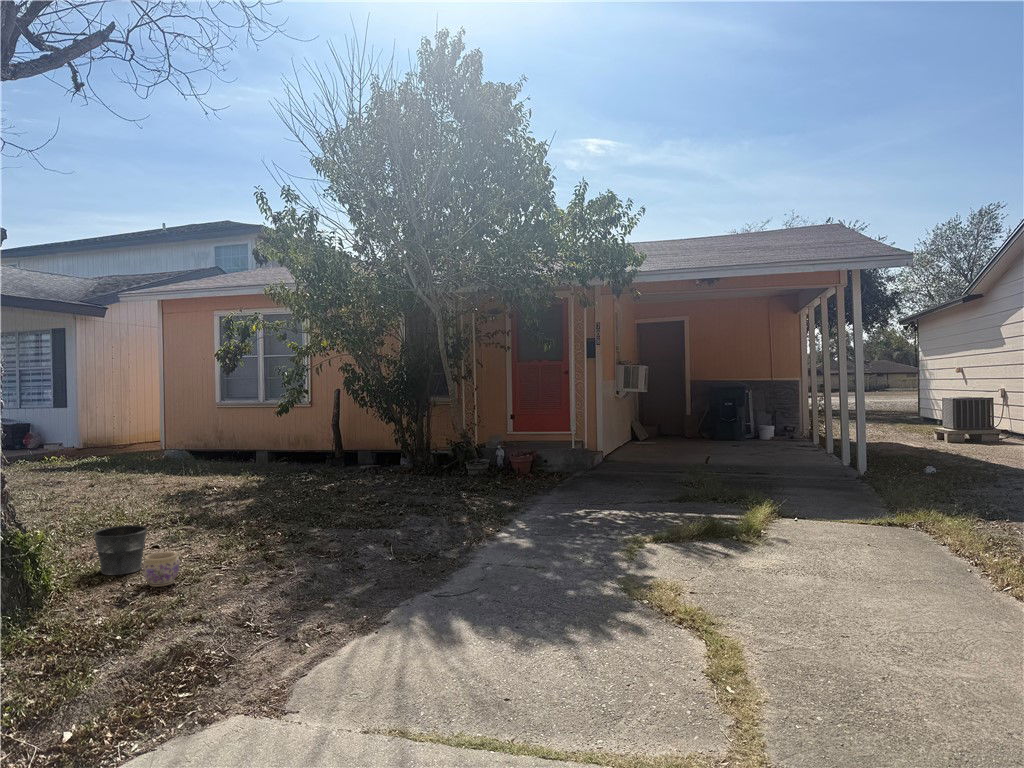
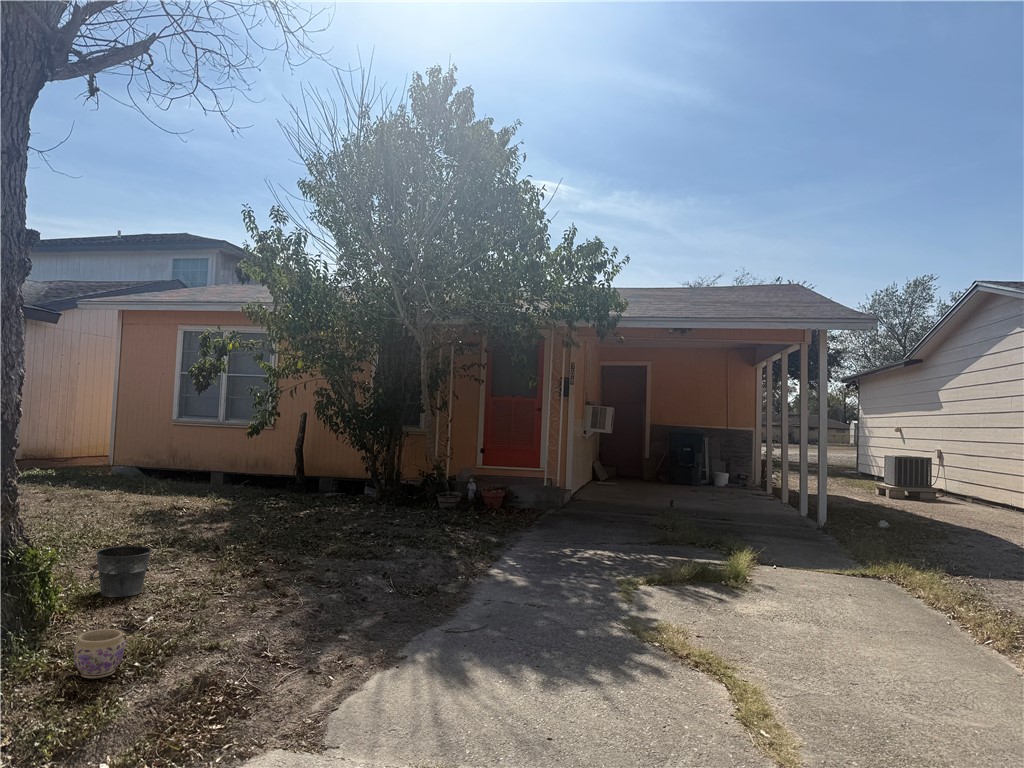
planter: present [142,552,180,587] -> present [74,629,126,679]

